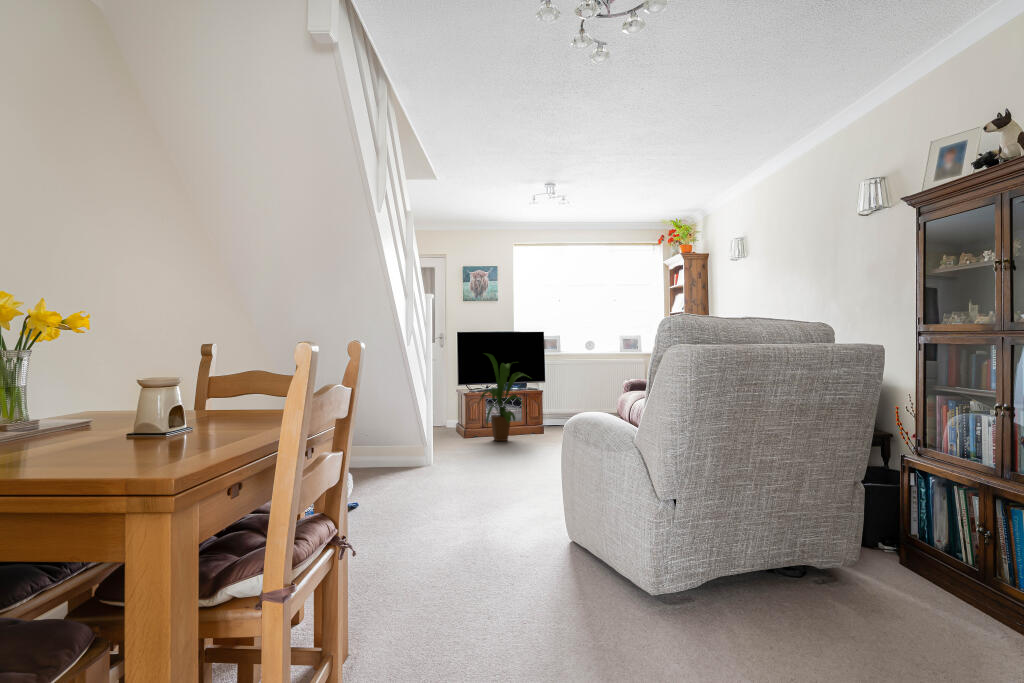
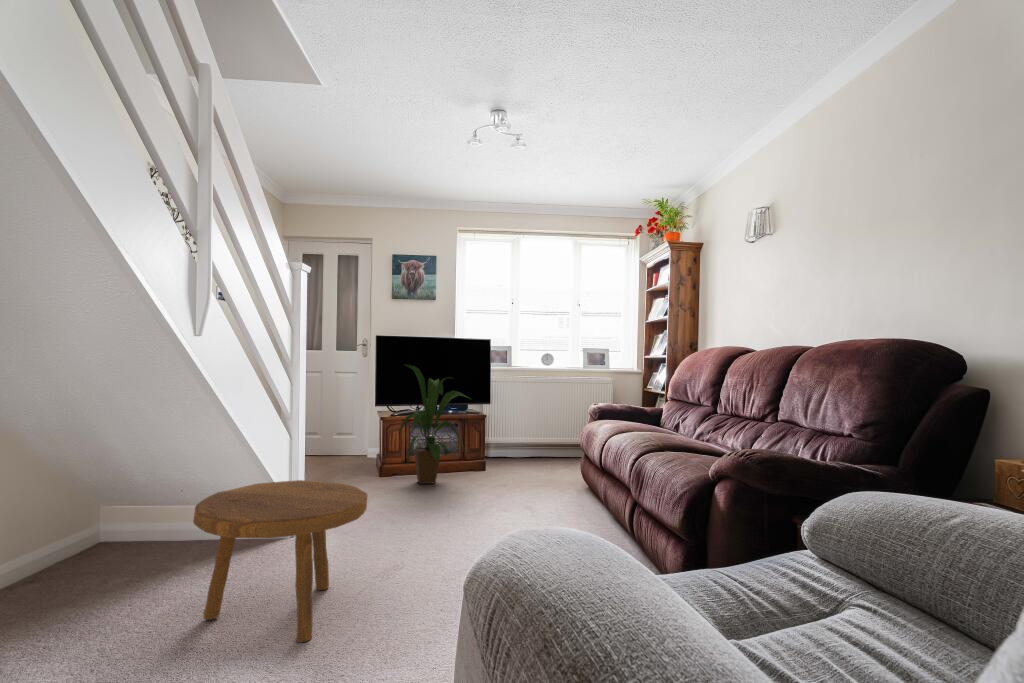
footstool: none [403,423,491,501] -> present [193,480,367,642]

